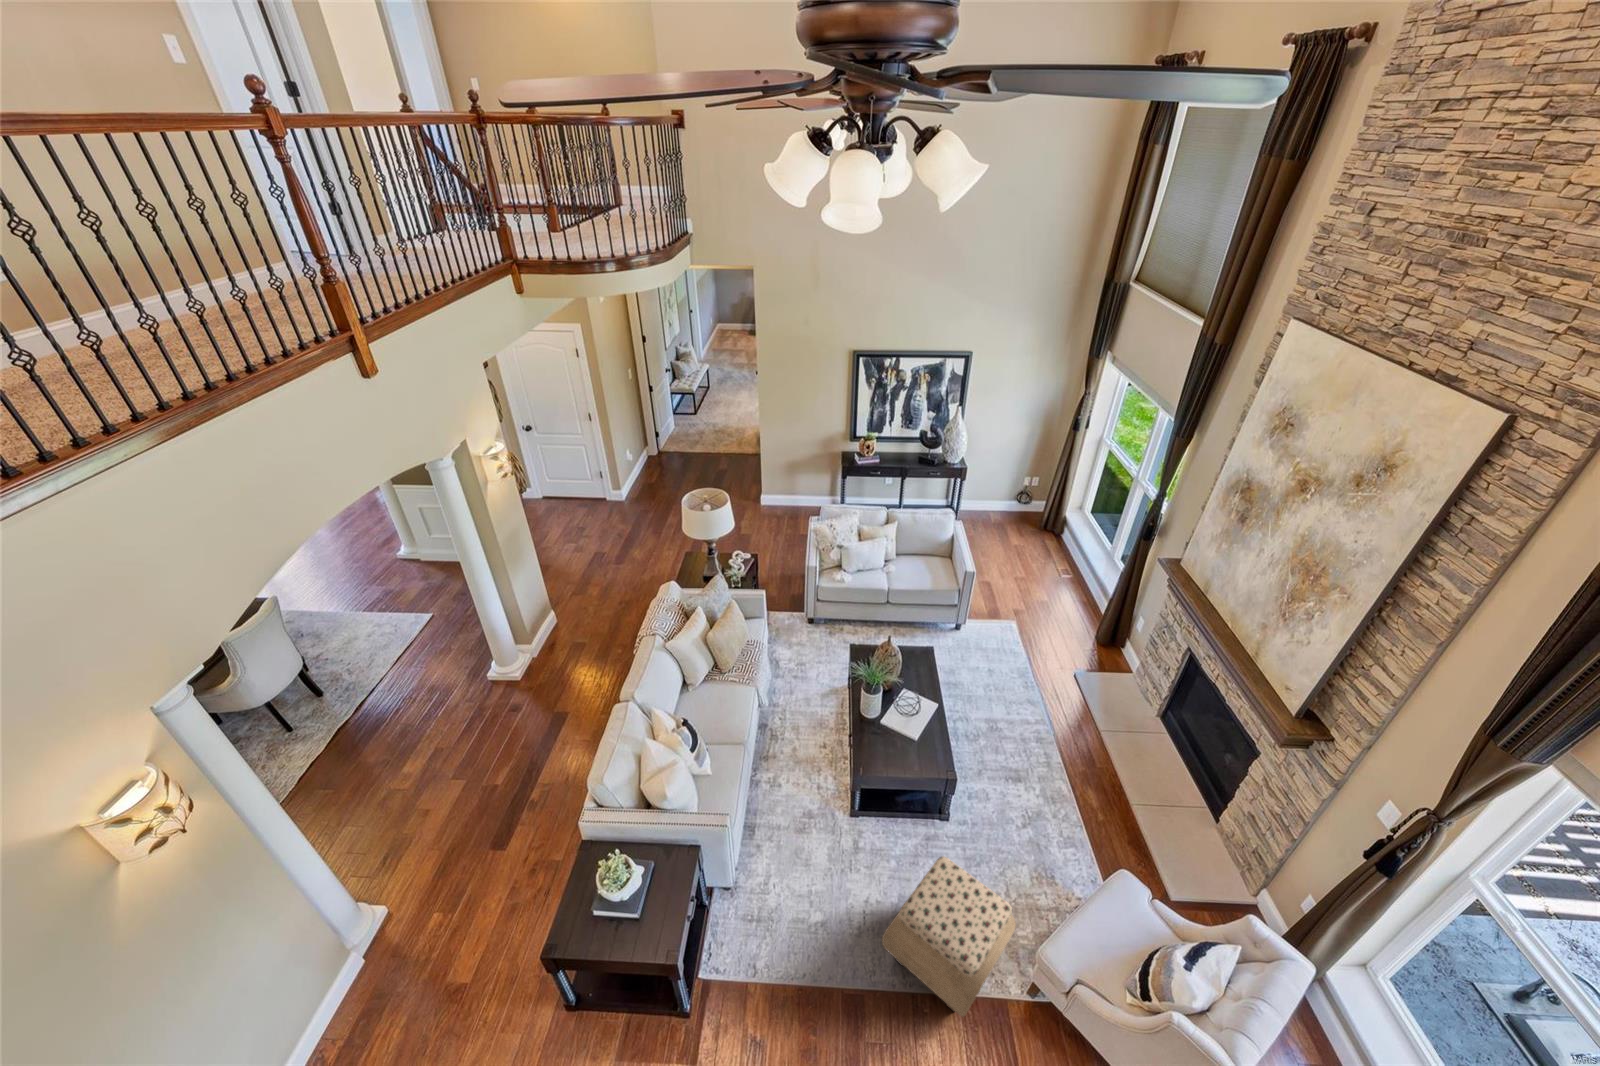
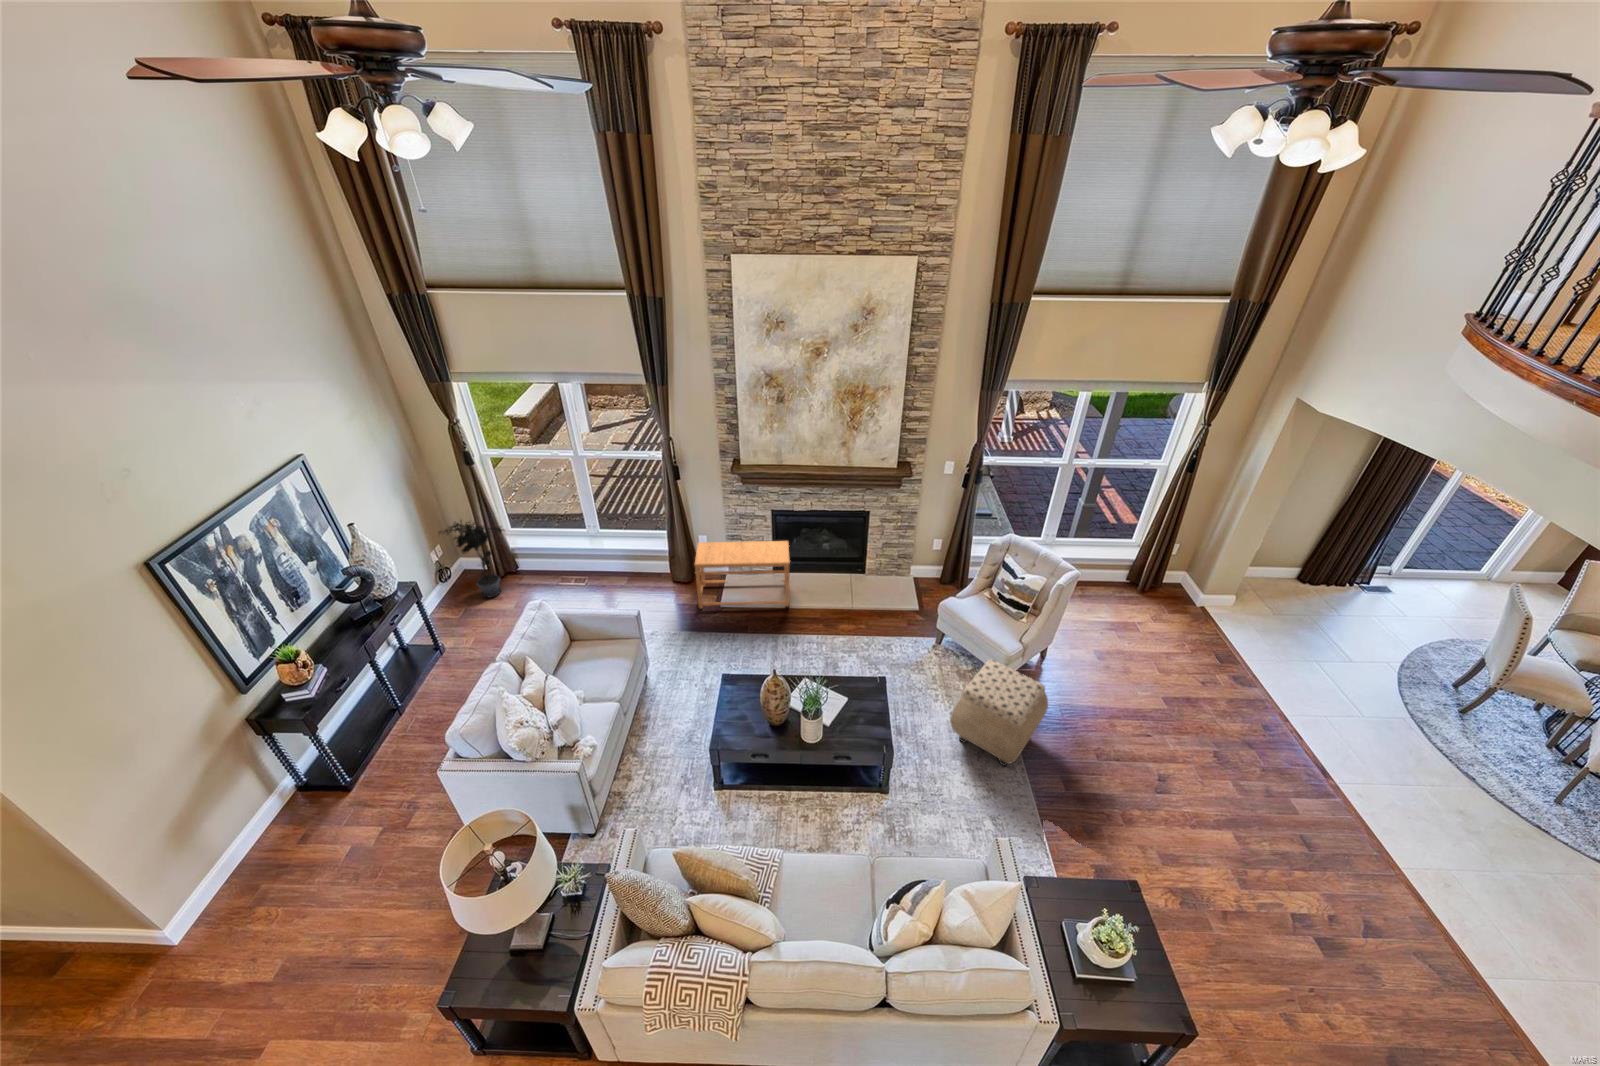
potted plant: none [1023,463,1064,537] -> present [438,521,505,597]
side table: none [1069,616,1180,741] -> present [695,541,790,608]

